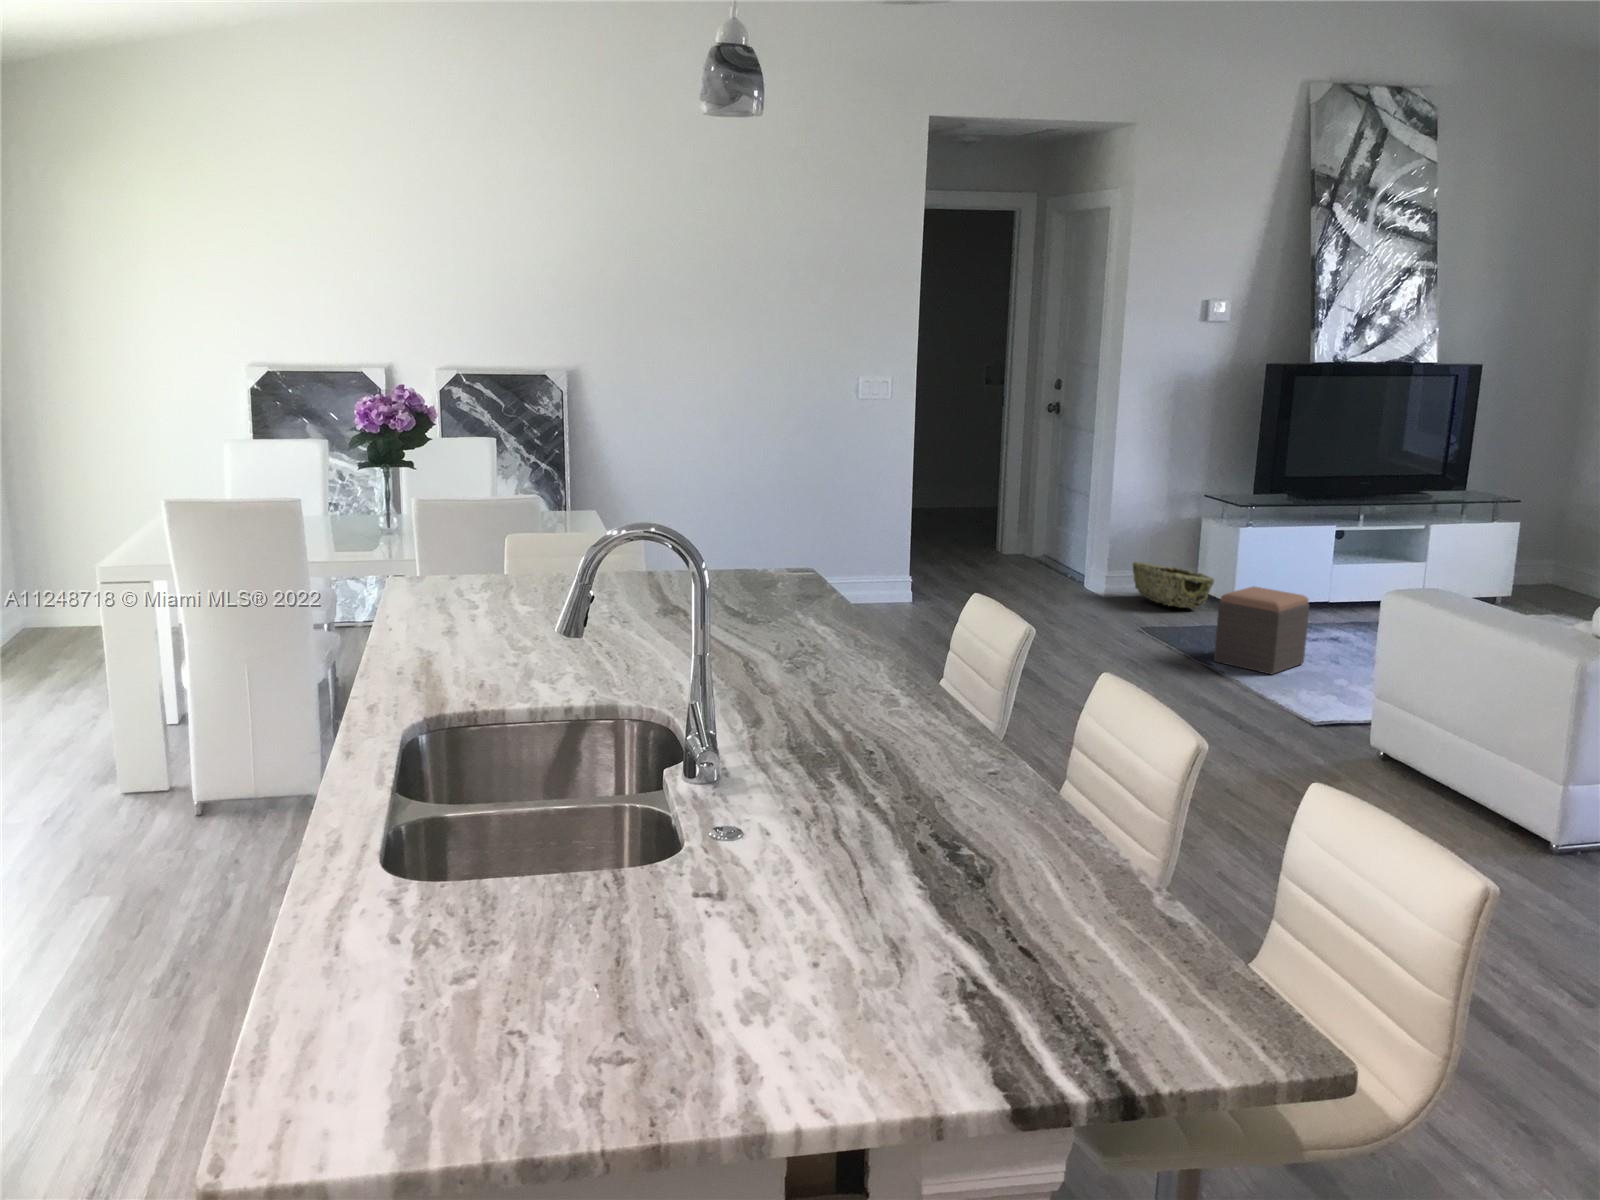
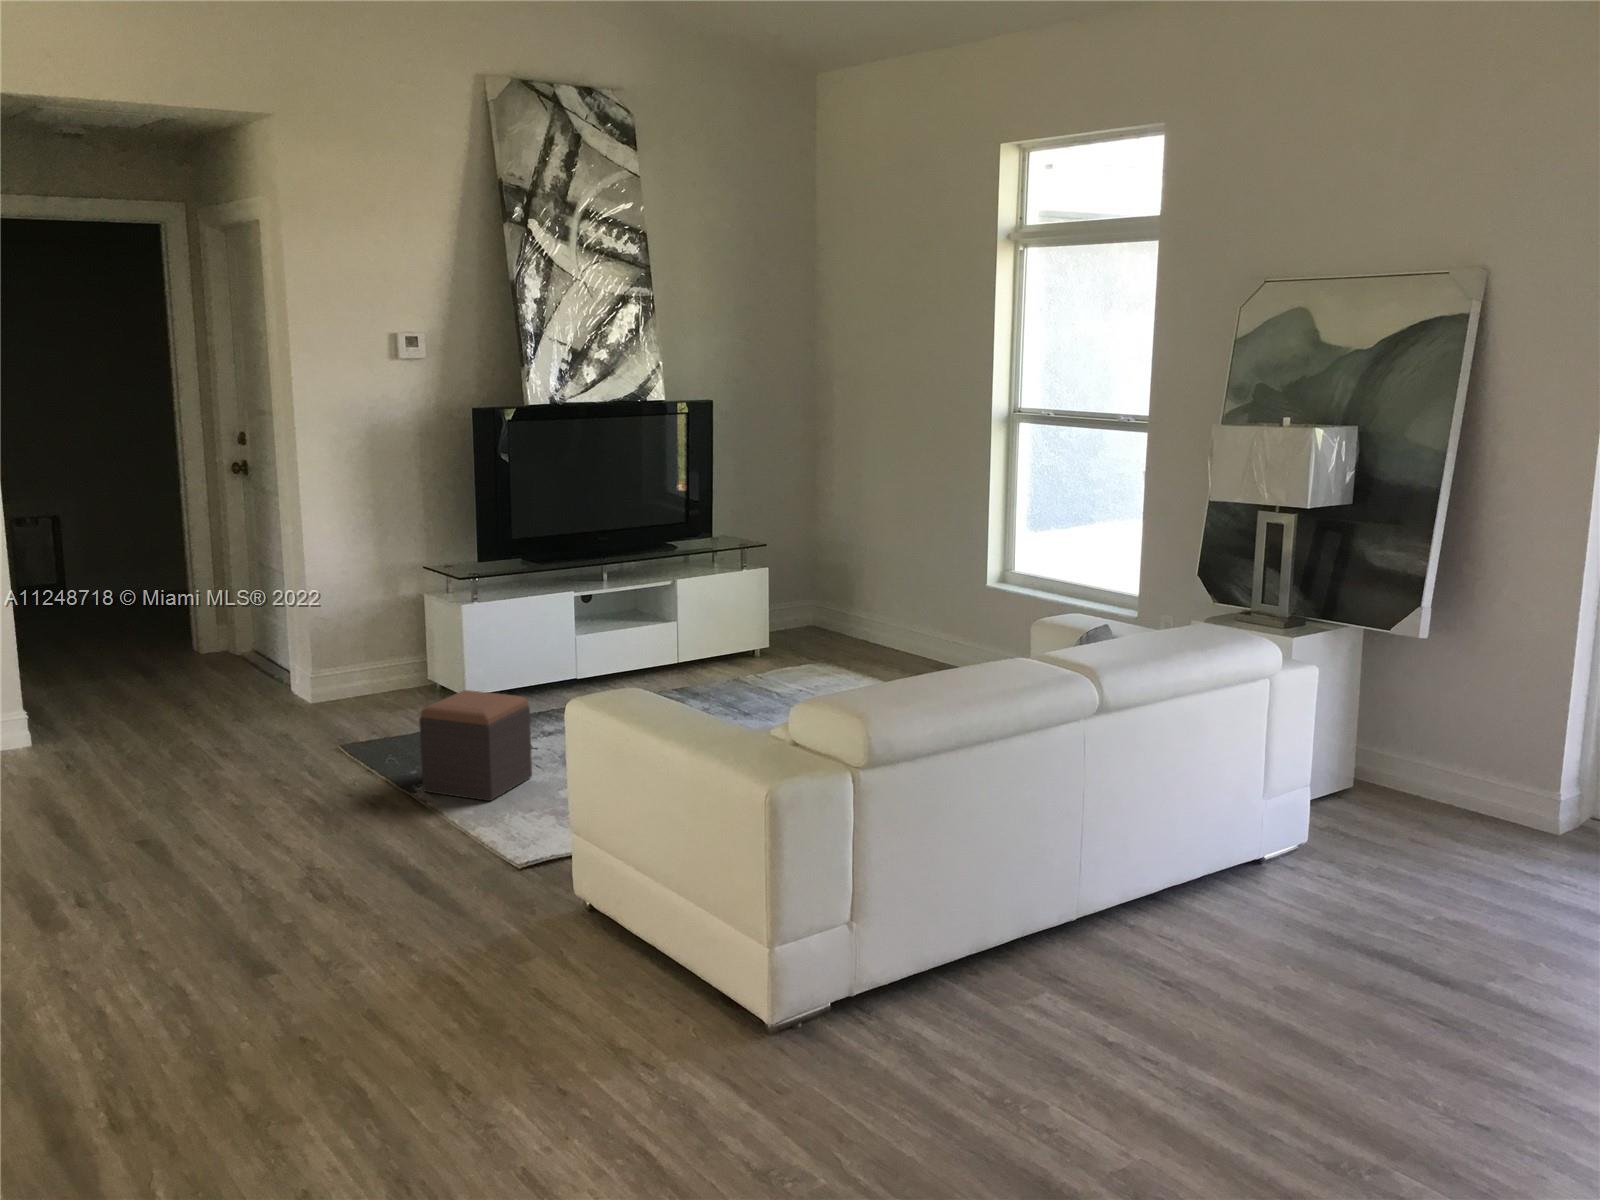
woven basket: present [1133,562,1214,608] -> none [340,658,438,713]

